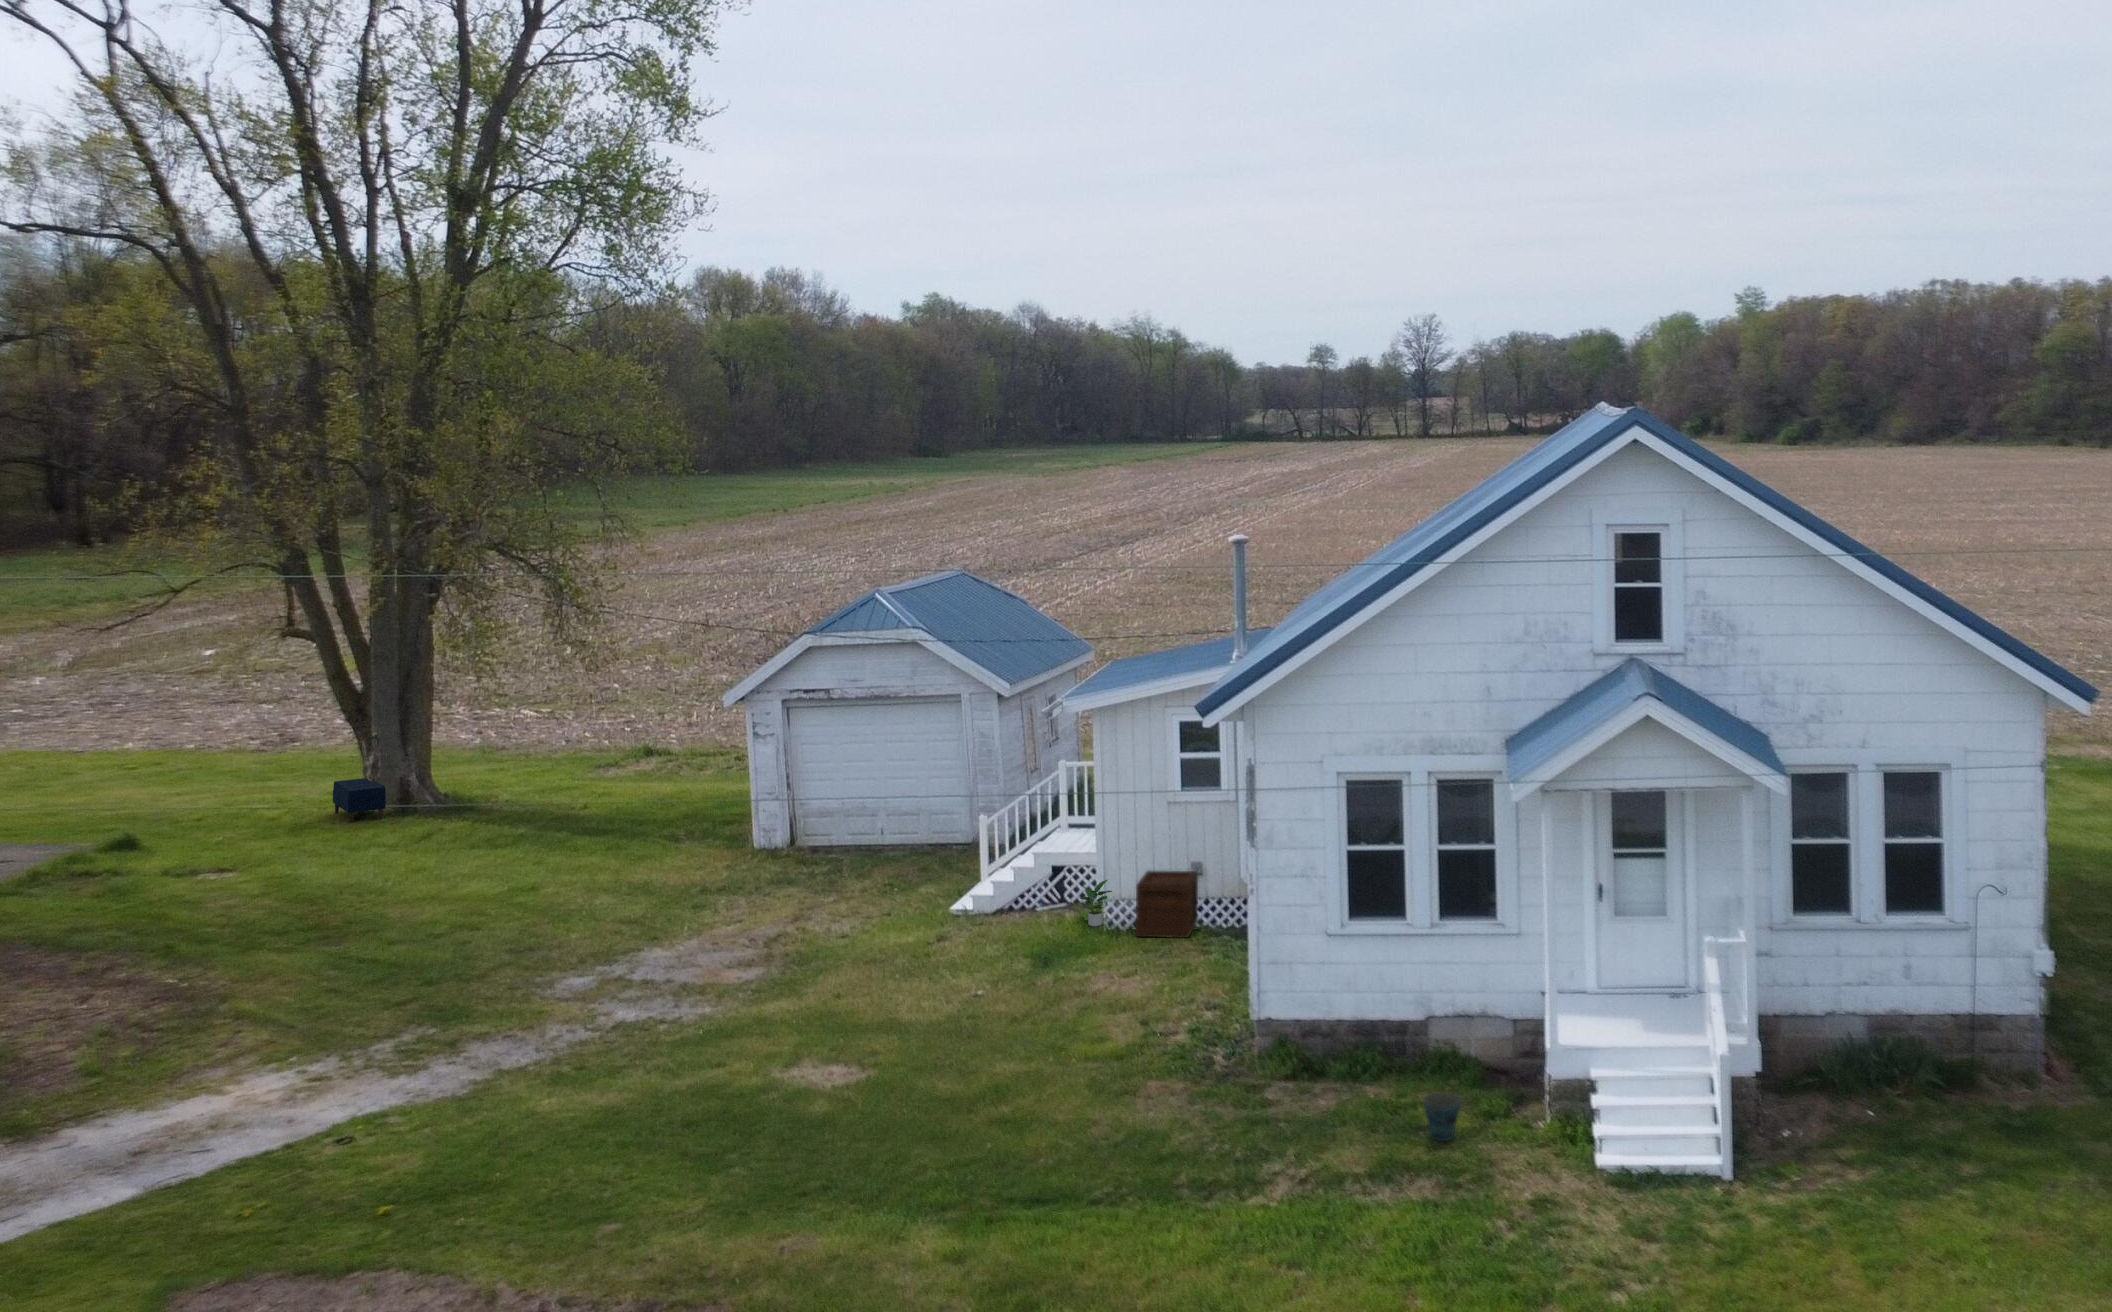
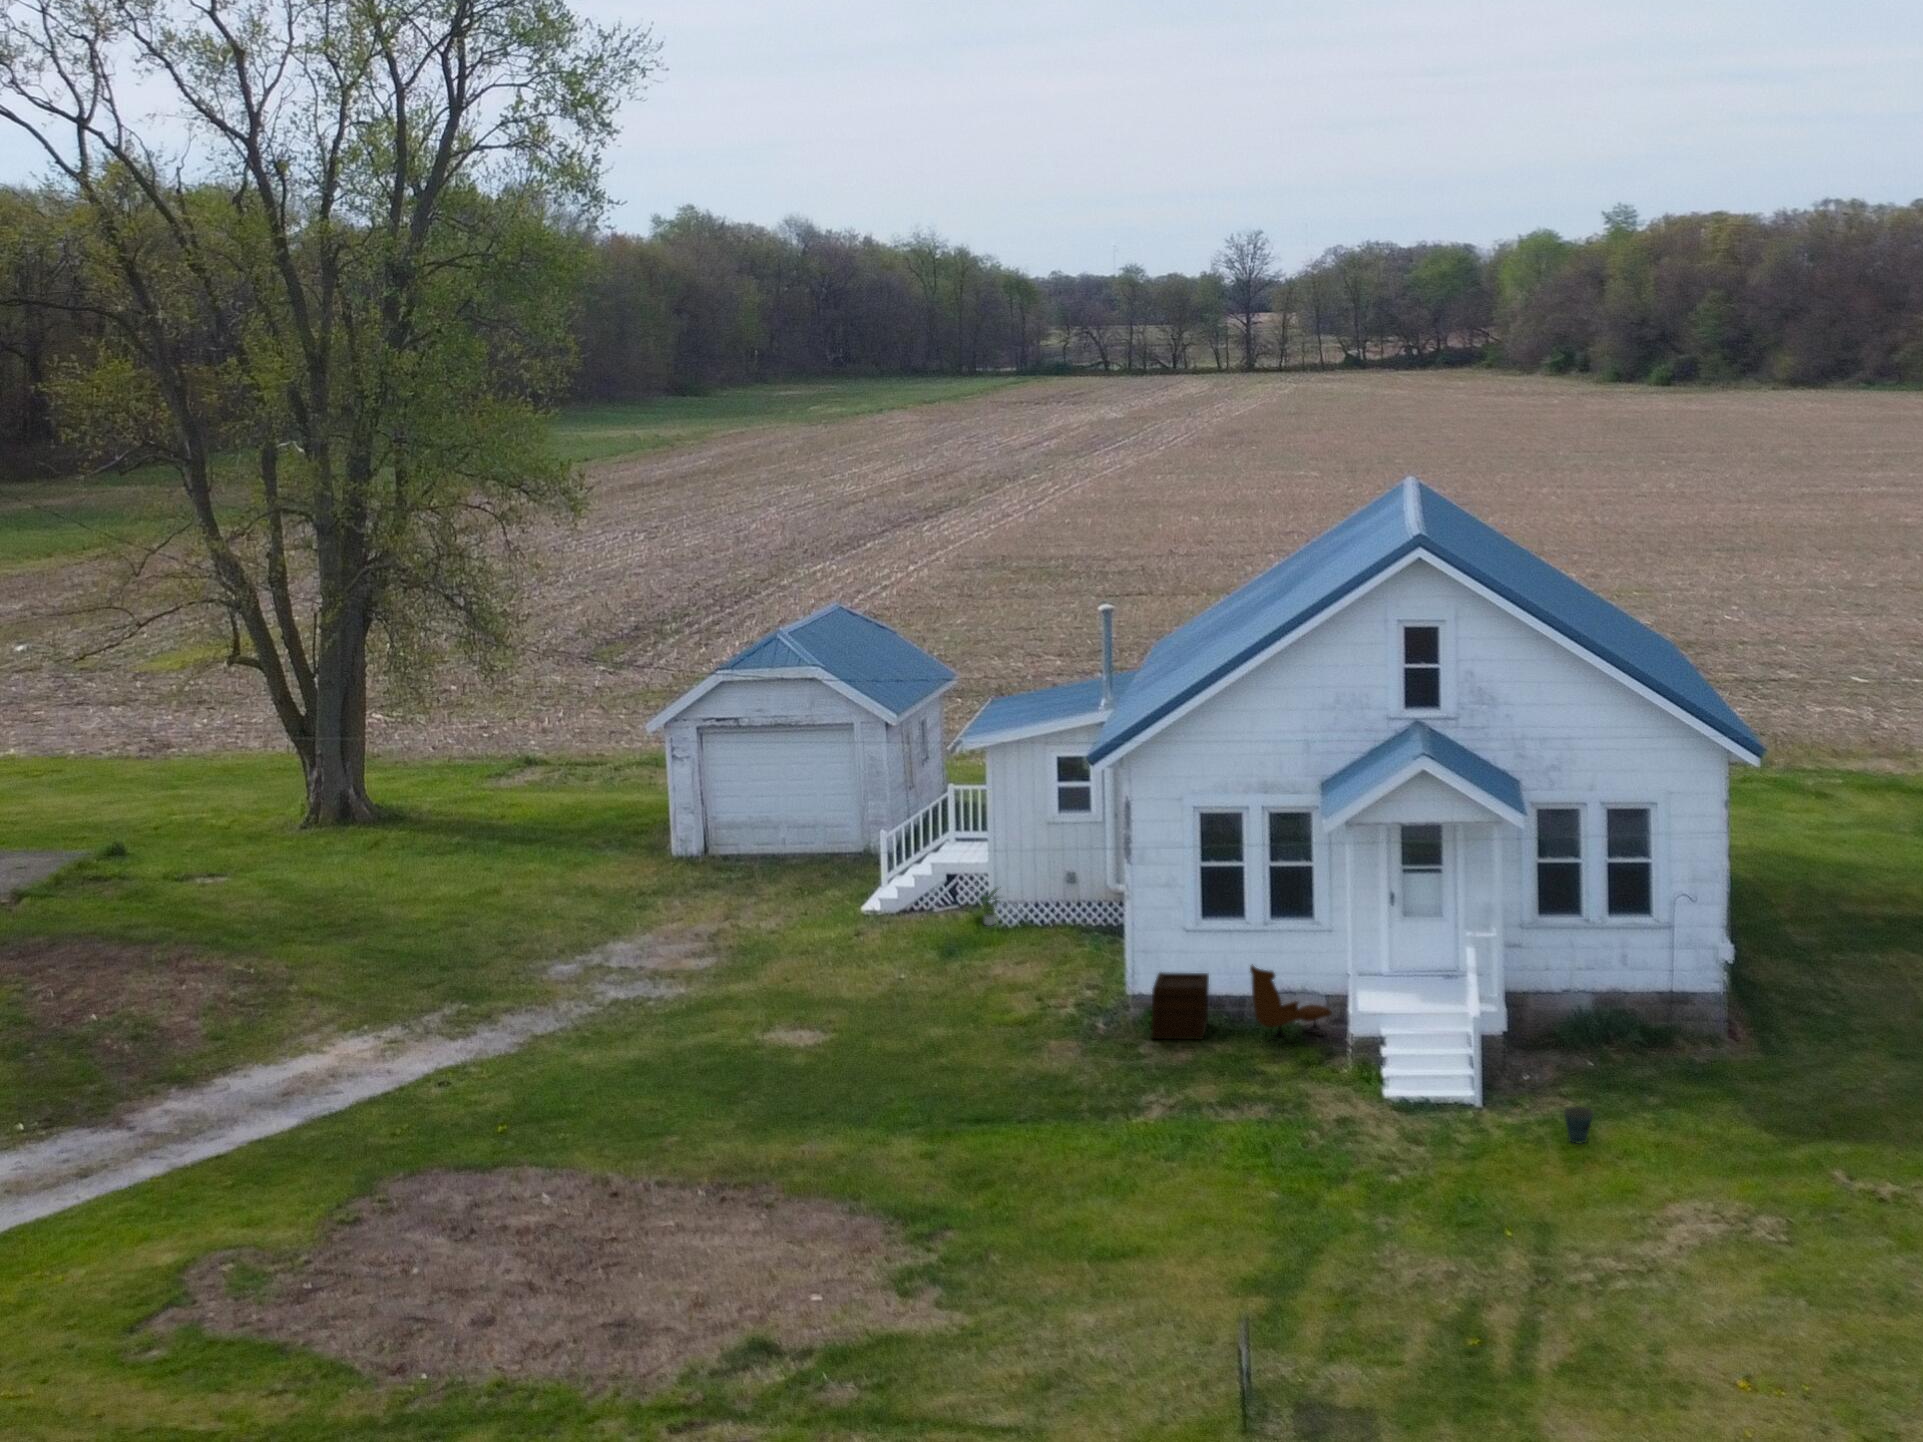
bench: present [333,778,386,823] -> none [247,790,303,832]
wooden crate: present [1136,871,1198,938] -> present [1151,972,1209,1039]
lounge chair: none [1413,980,1522,1093] -> present [1250,964,1332,1041]
bucket: present [1423,1093,1461,1141] -> present [1564,1107,1594,1143]

